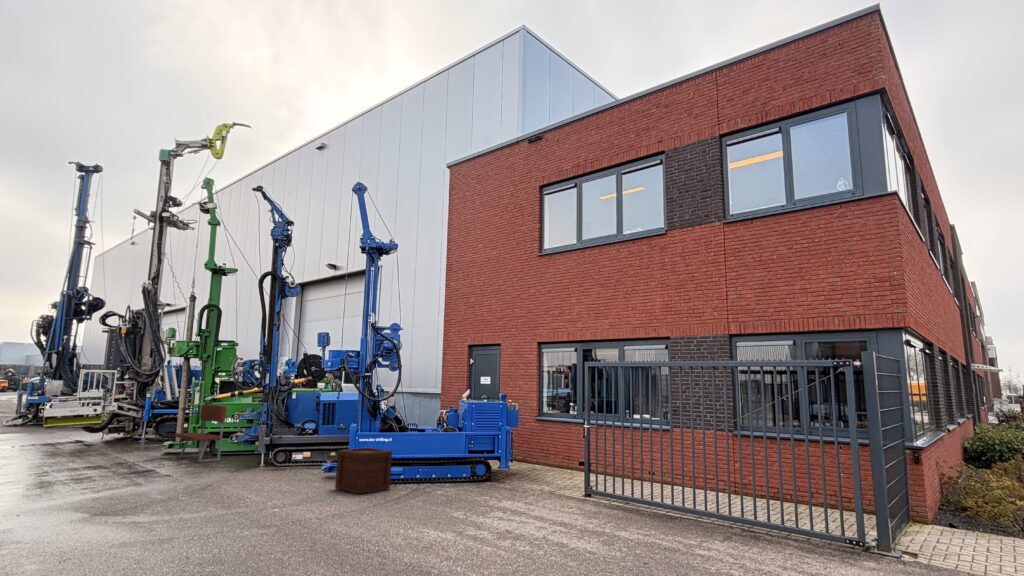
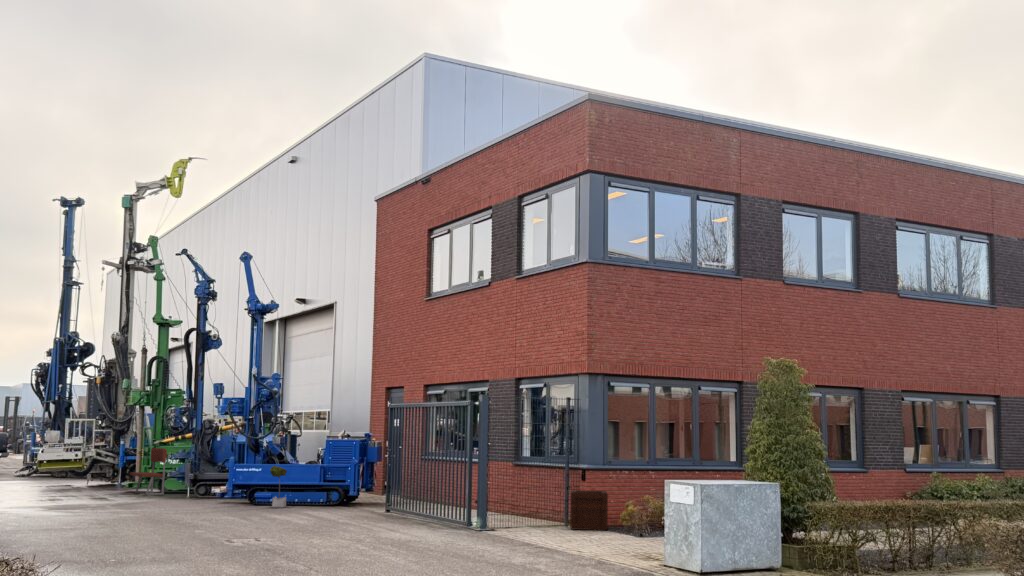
potted tree: none [405,434,427,489] -> present [270,466,287,507]
wooden crate: present [335,448,392,494] -> present [571,490,608,530]

